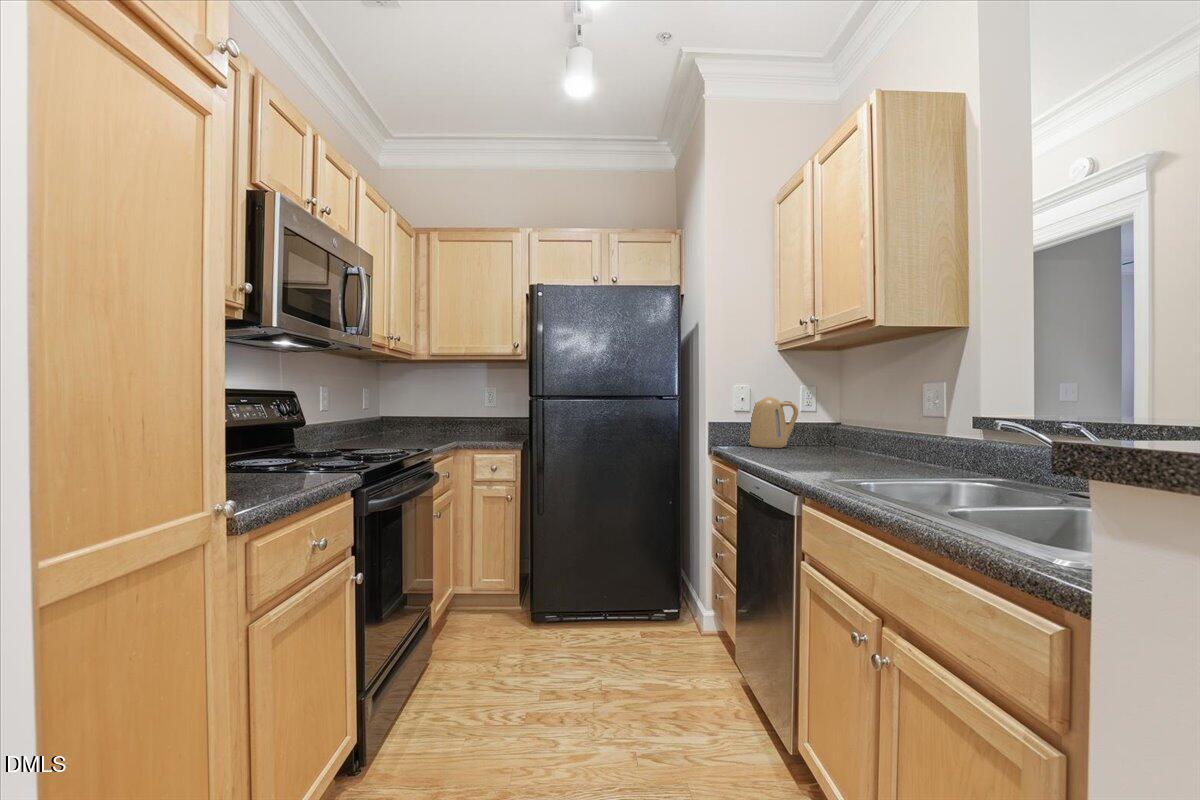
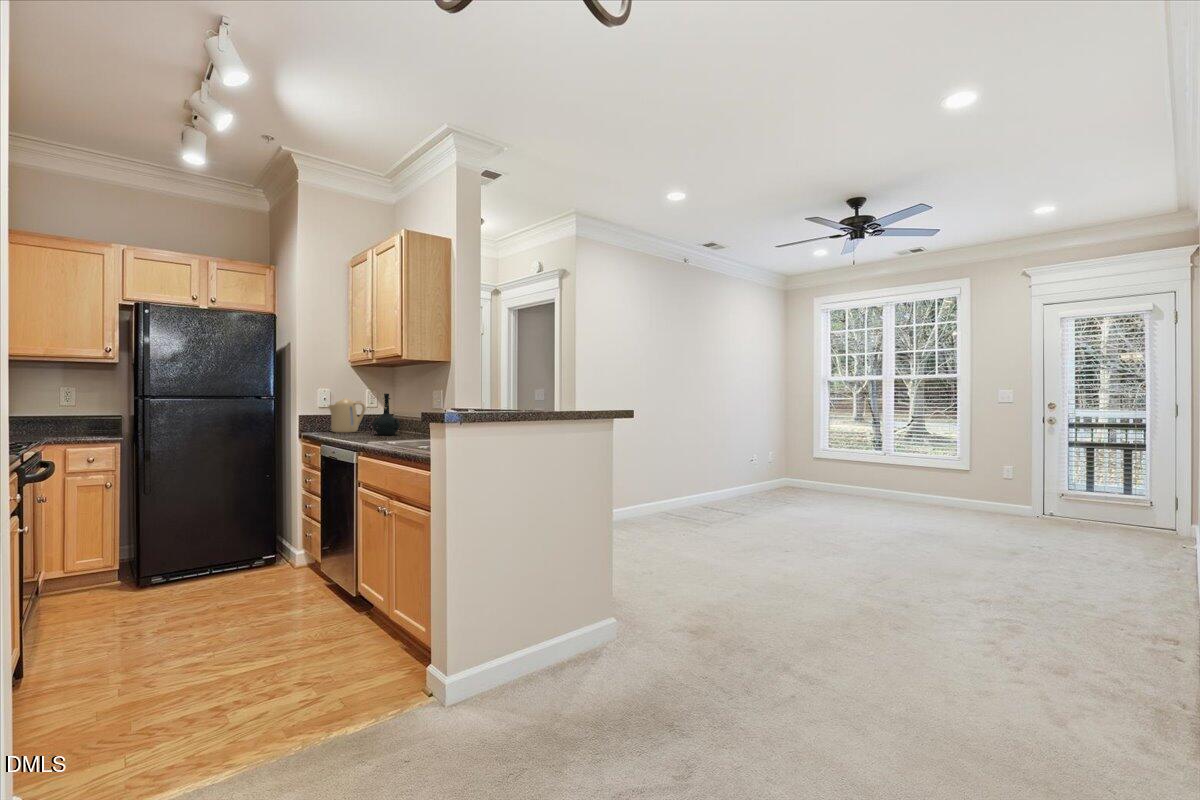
bottle: none [812,388,859,456] -> present [373,394,400,435]

